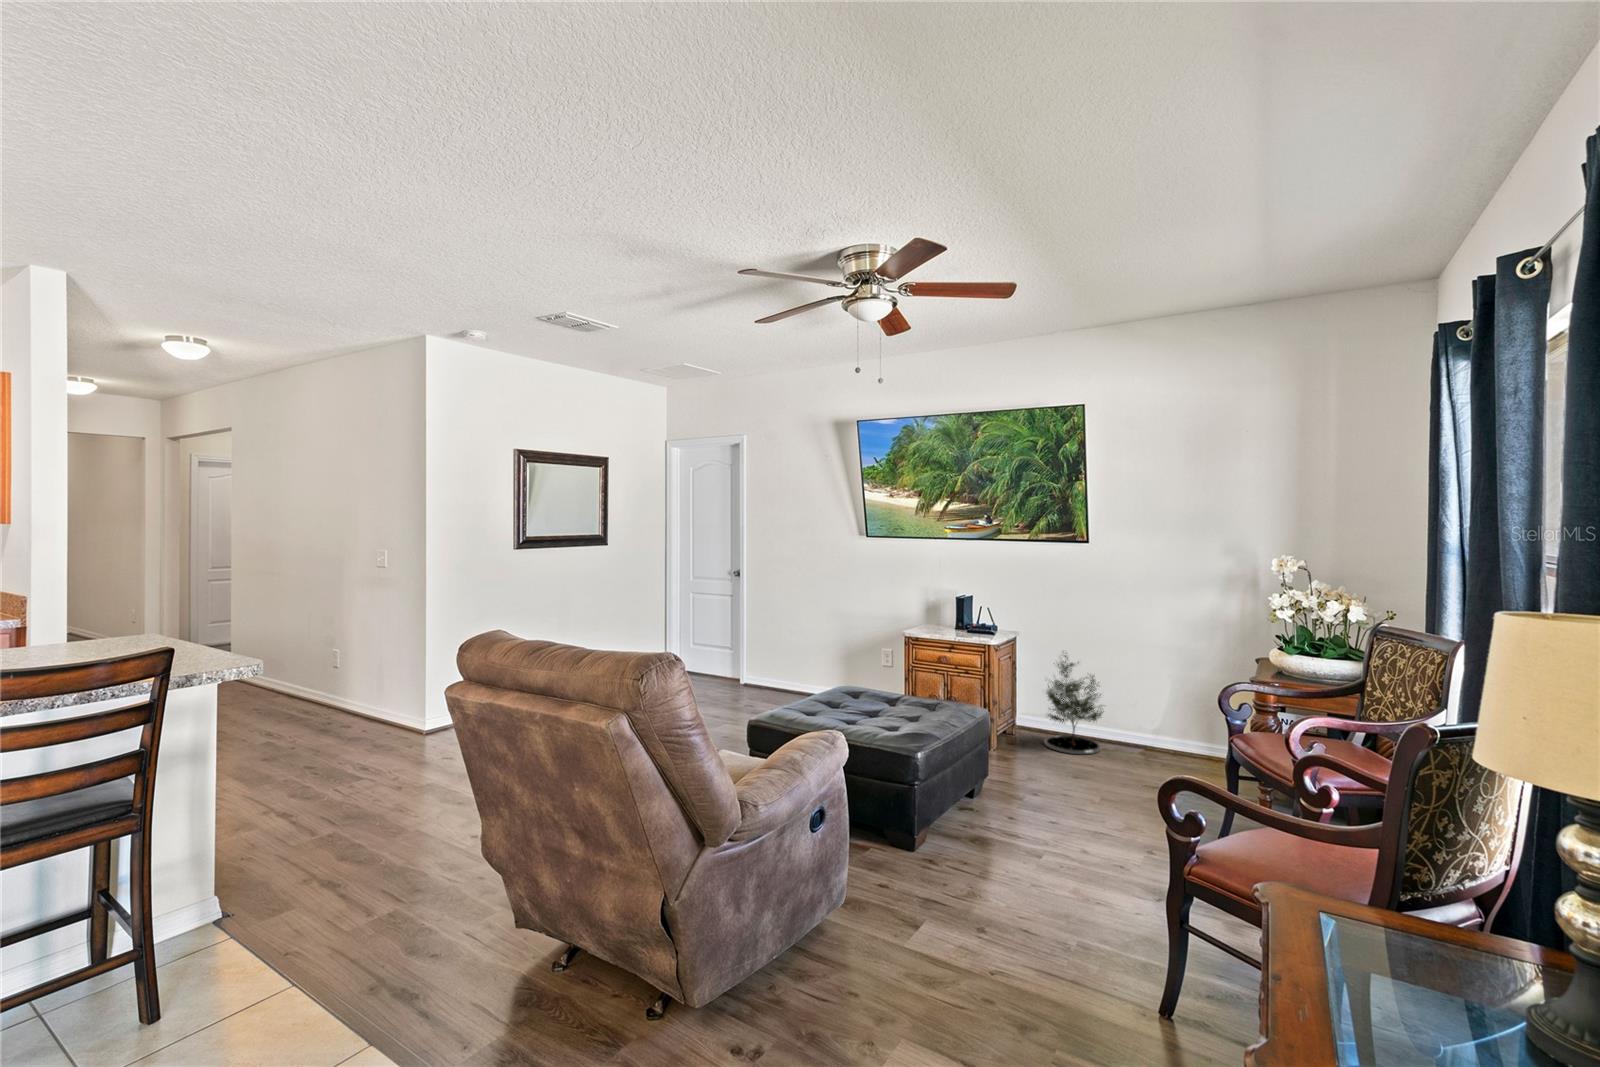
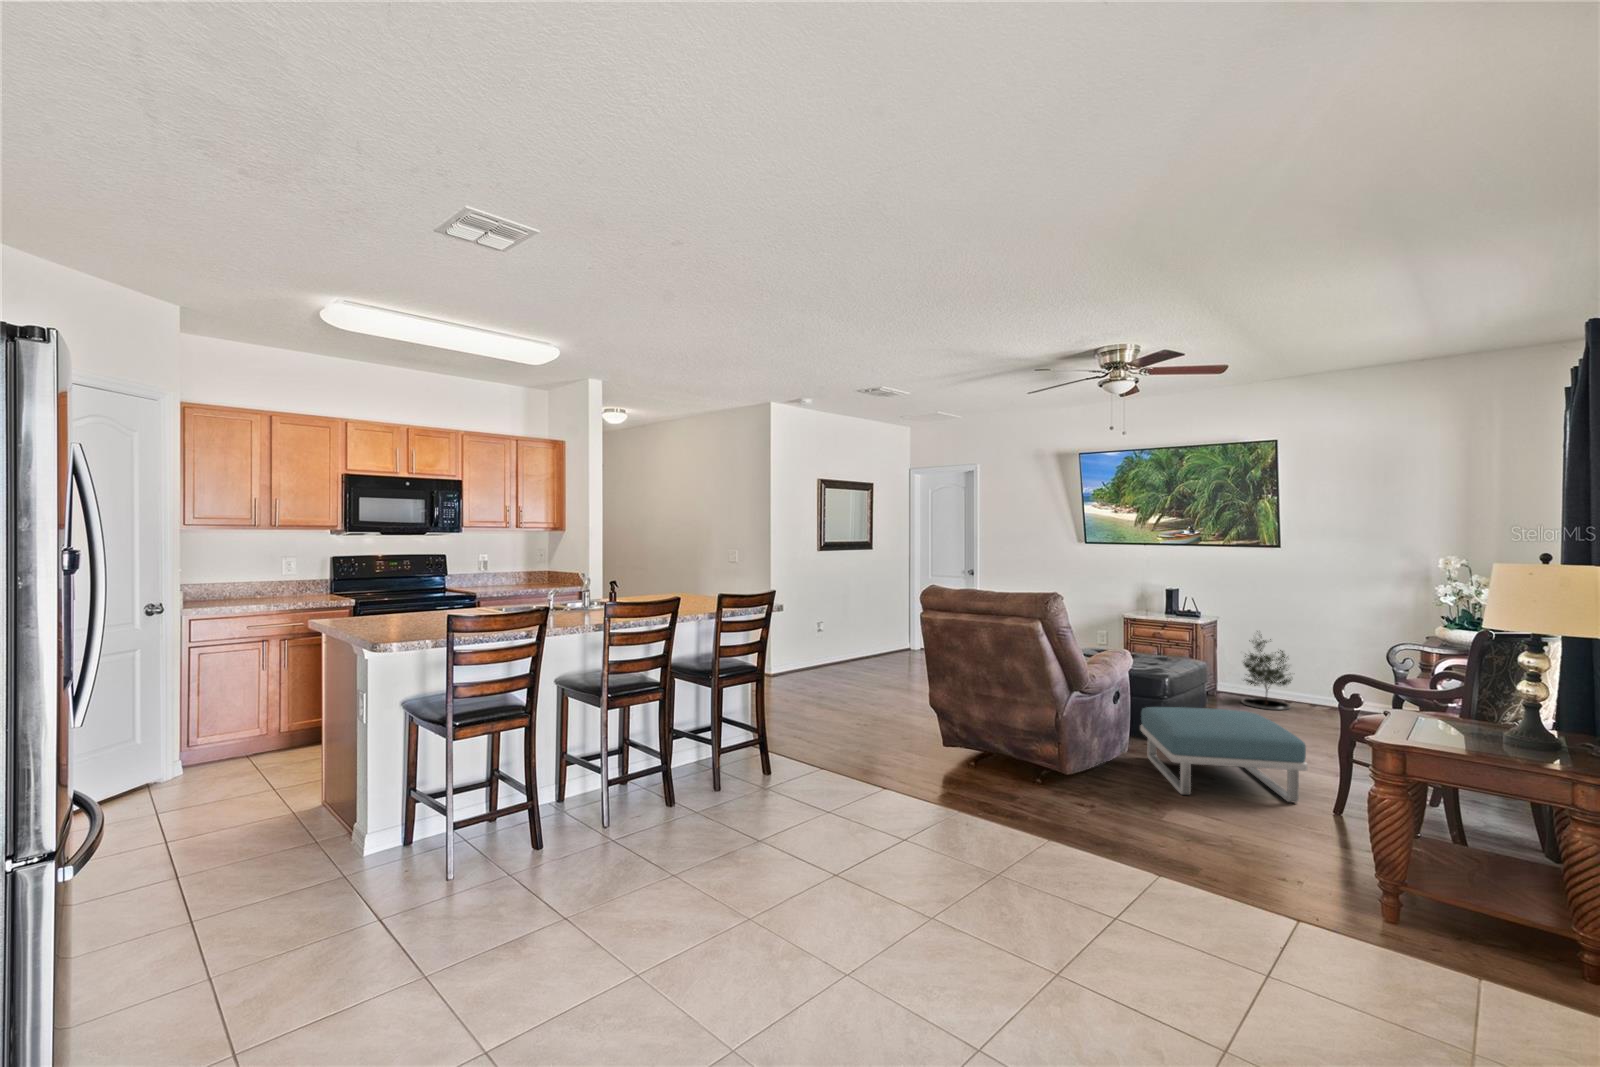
footstool: none [892,797,1122,973] -> present [1140,707,1308,803]

